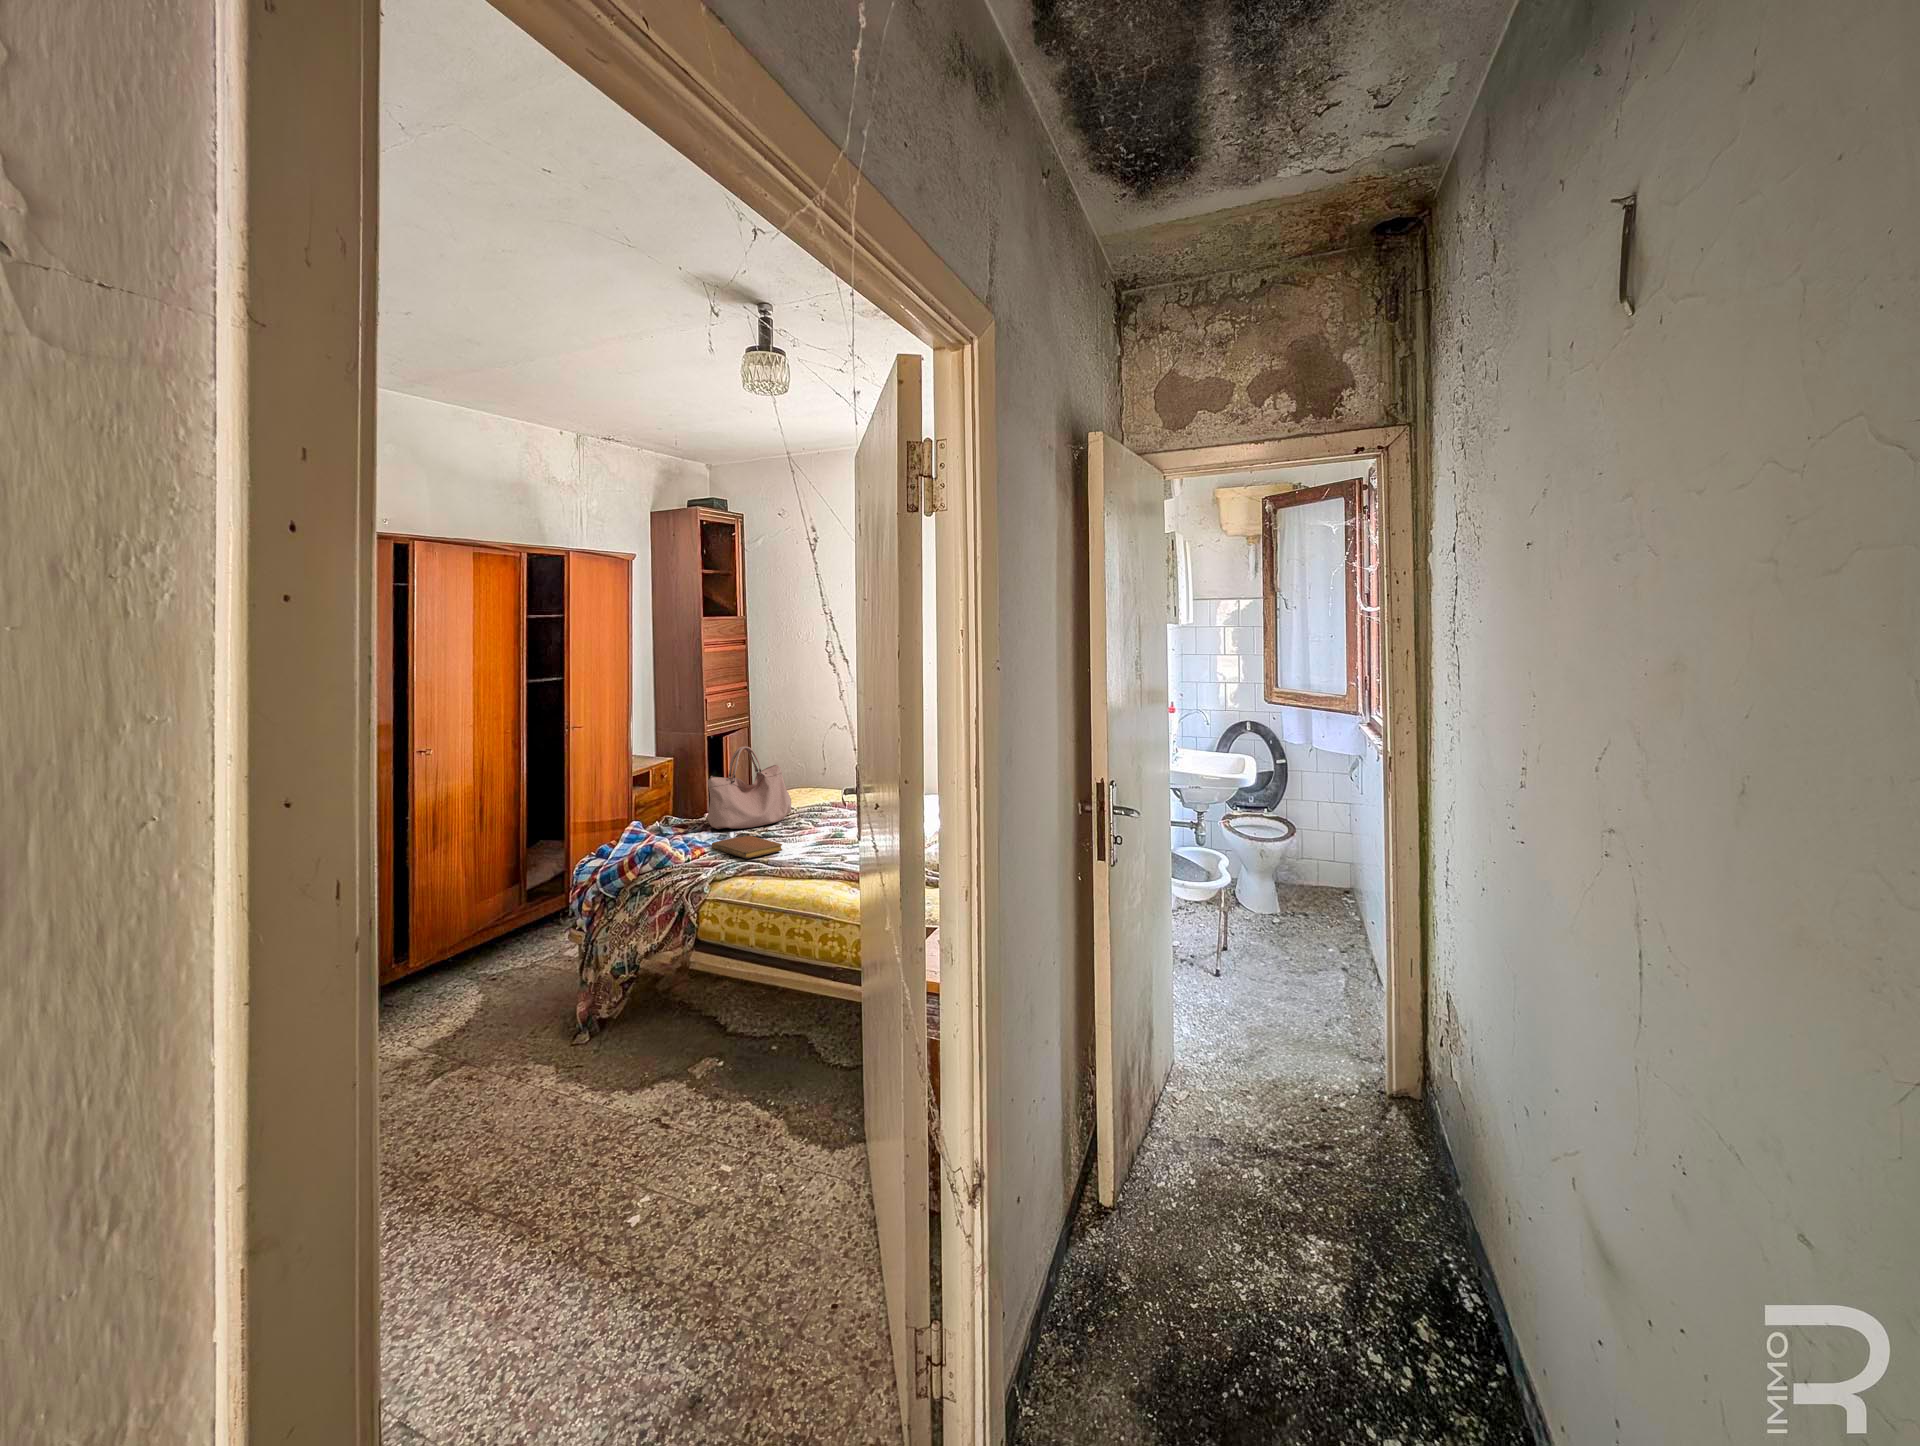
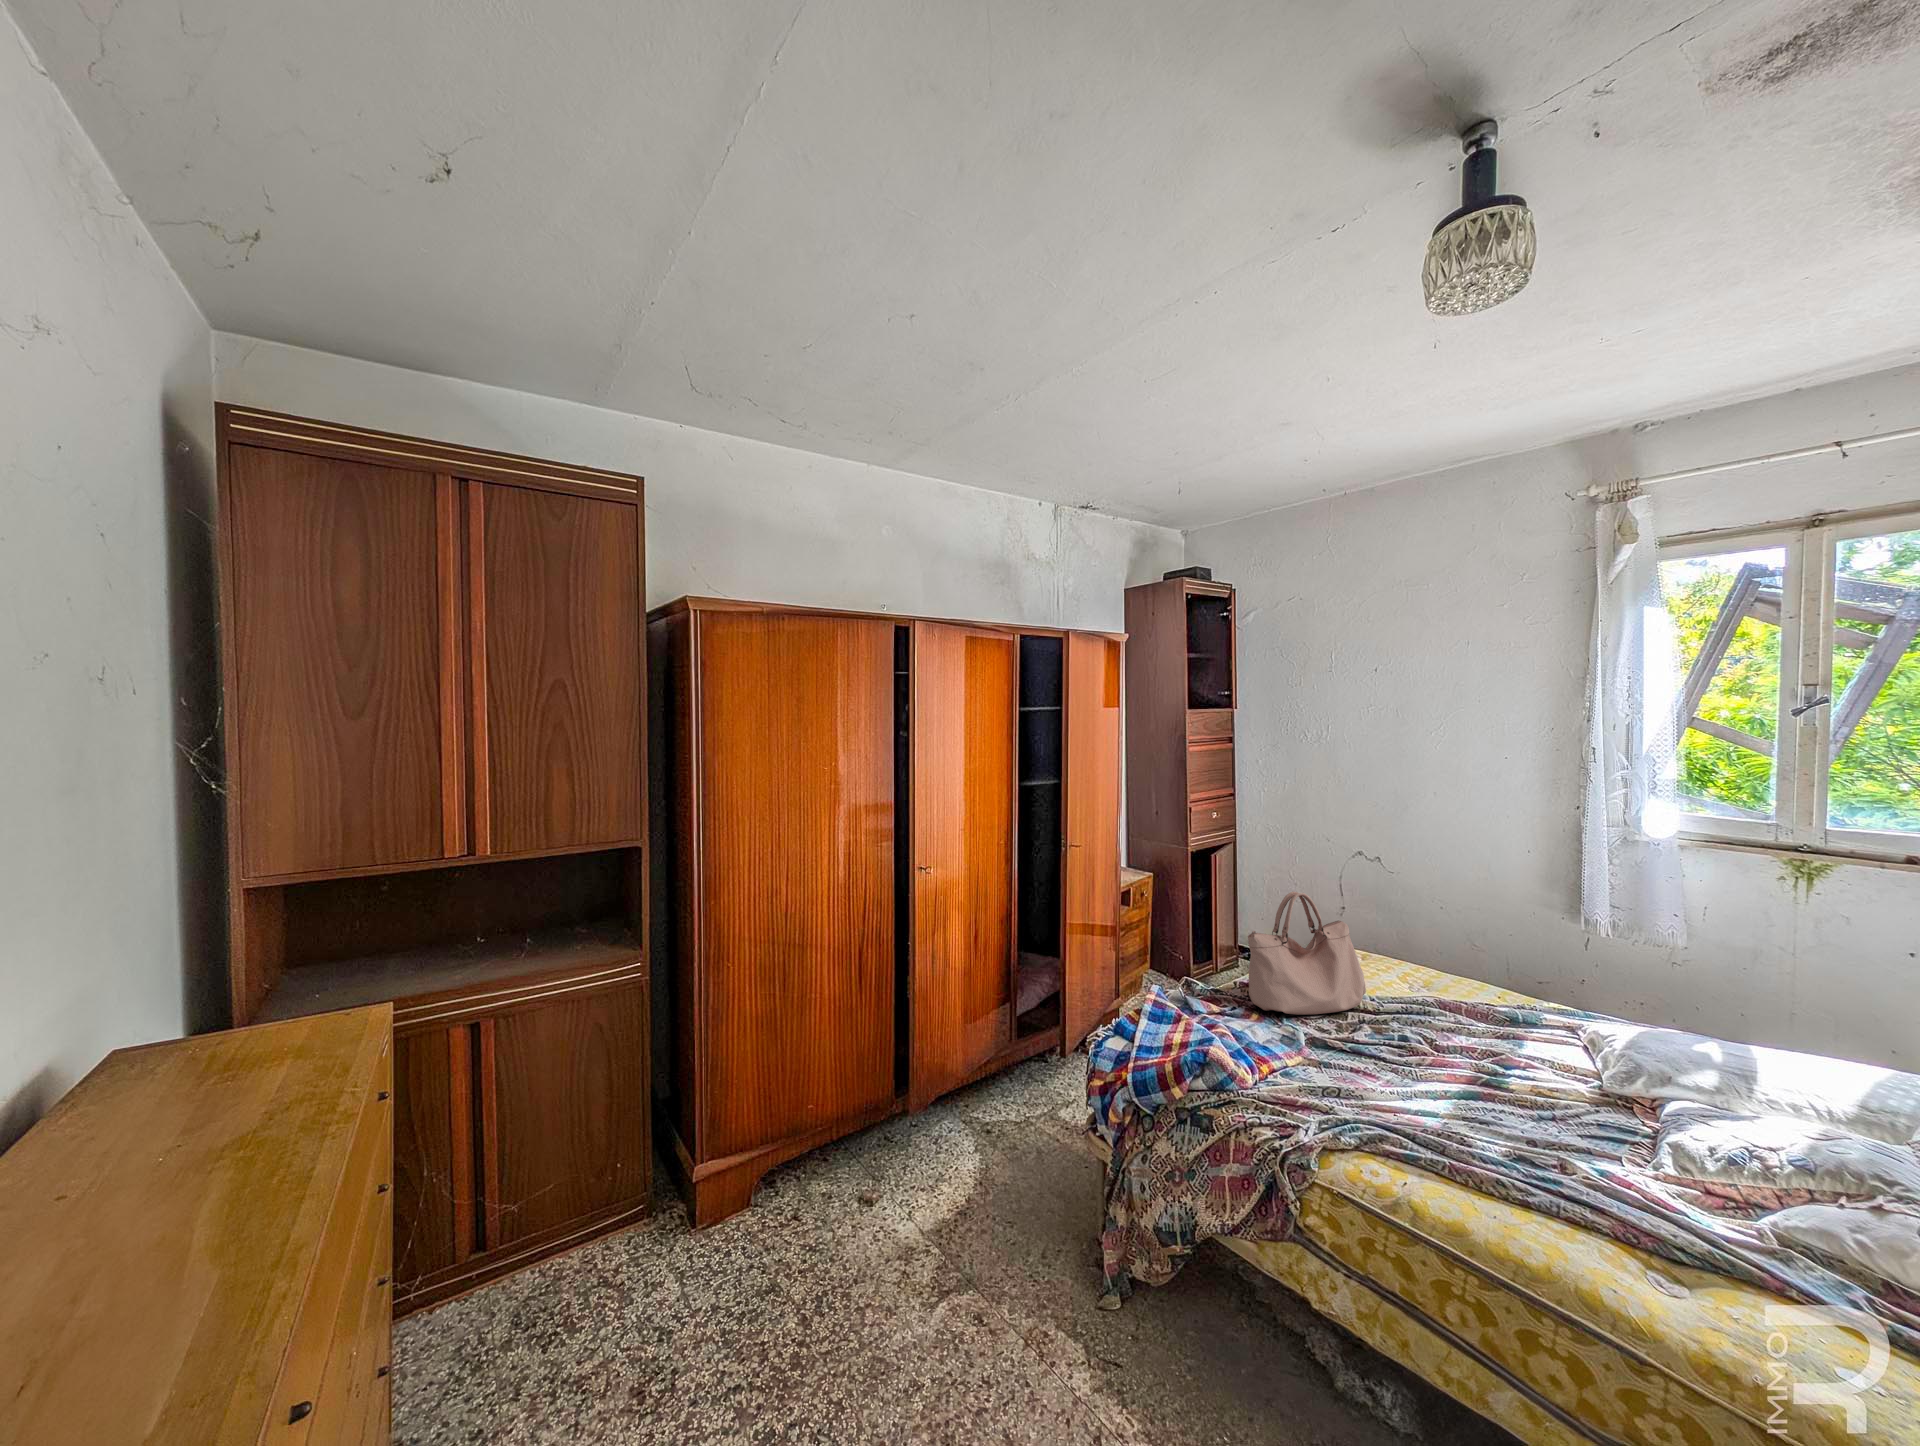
notebook: present [712,836,782,858] -> none [1279,1039,1411,1102]

